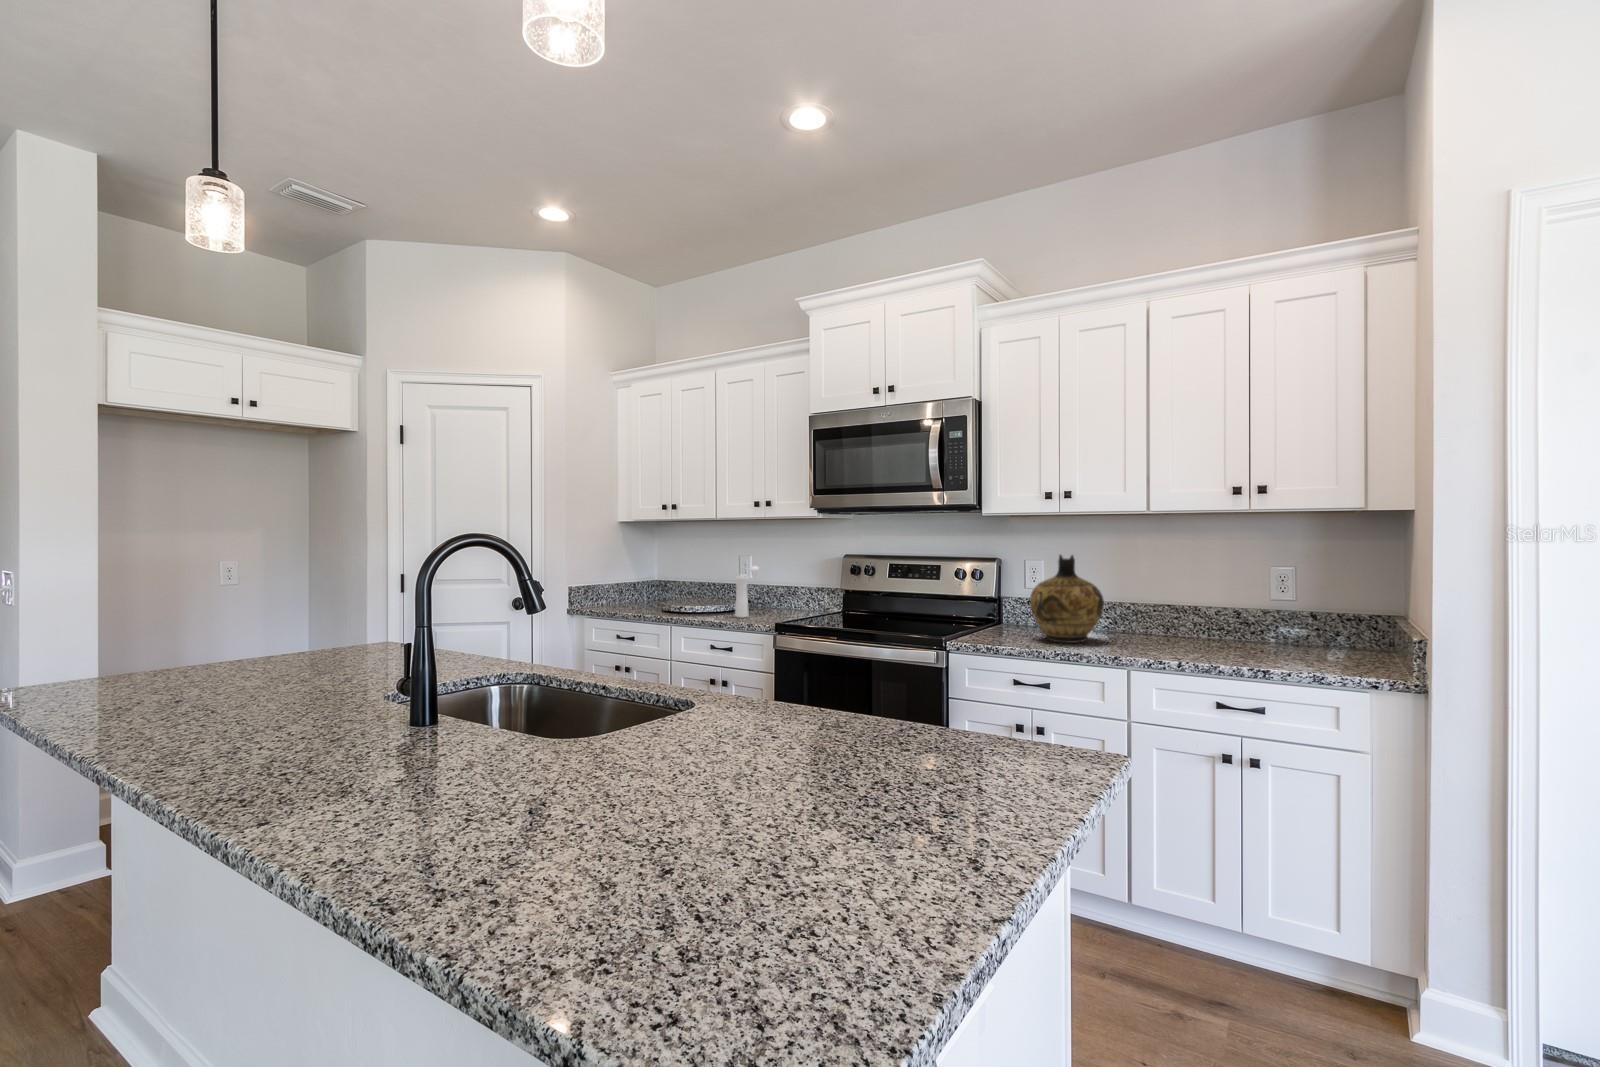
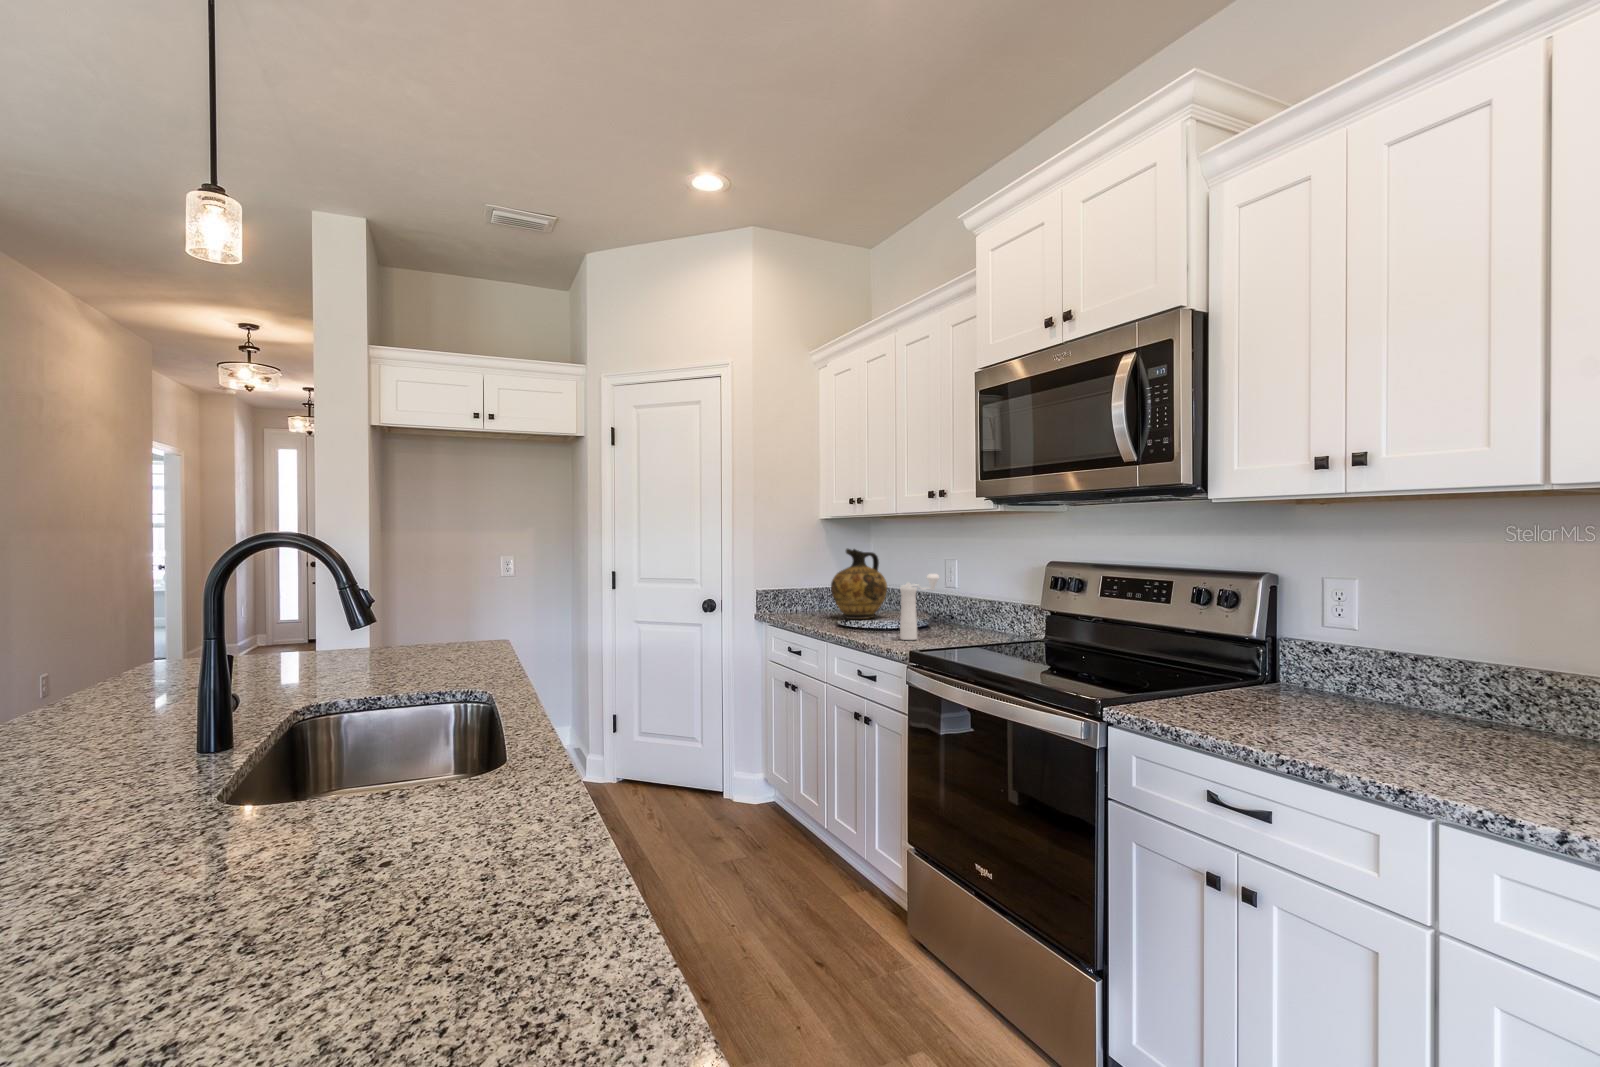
ceramic jug: present [1030,555,1104,643] -> present [831,549,887,619]

